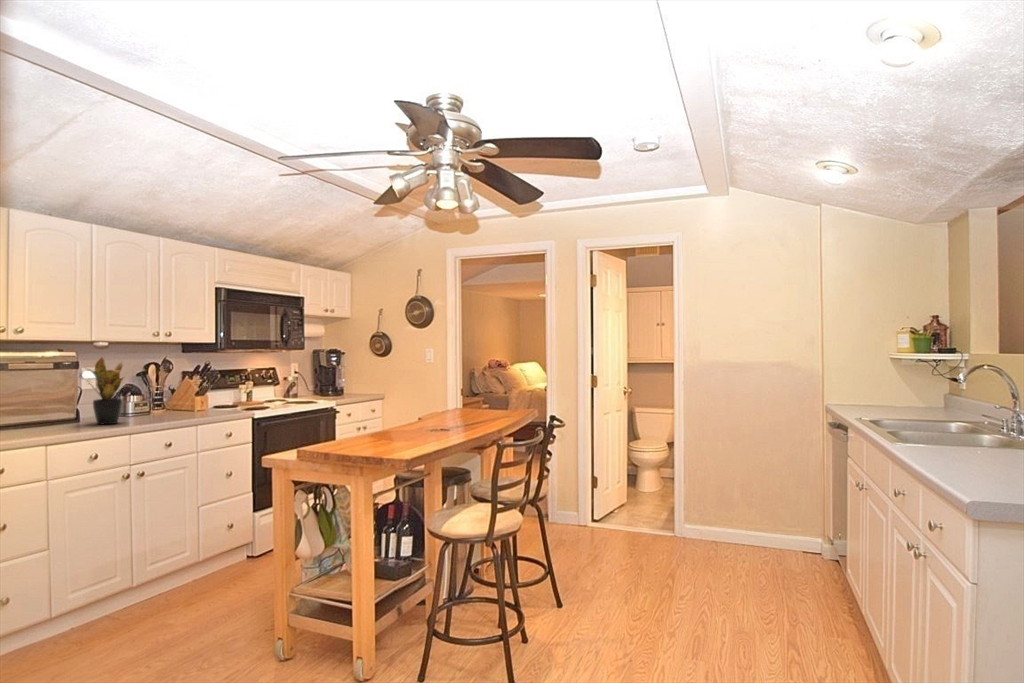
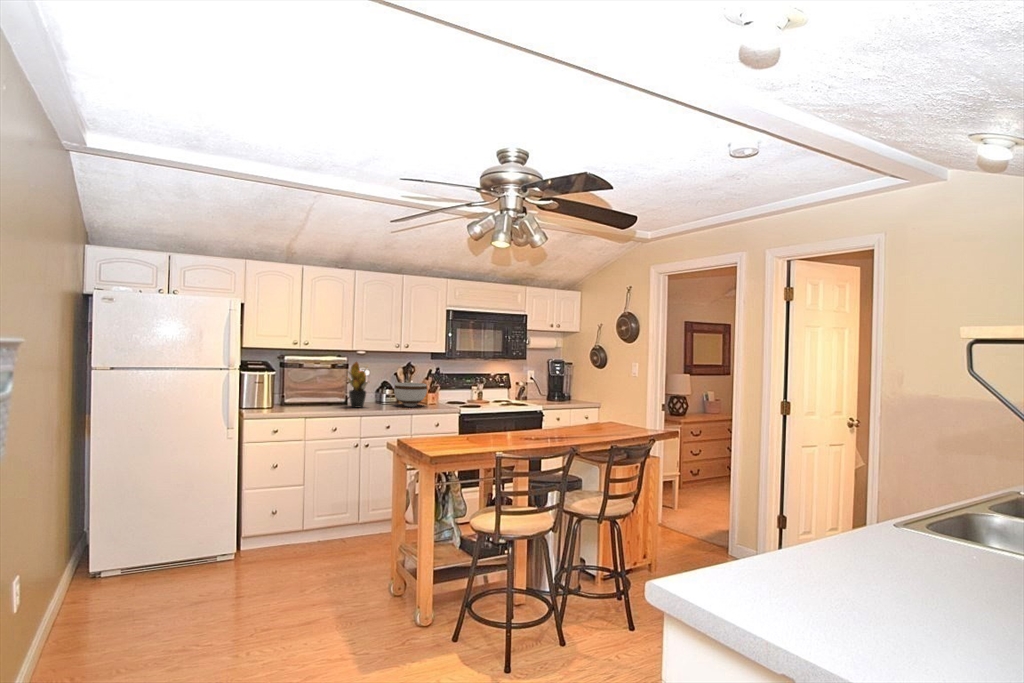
bowl: none [155,384,206,416] -> present [394,383,427,406]

